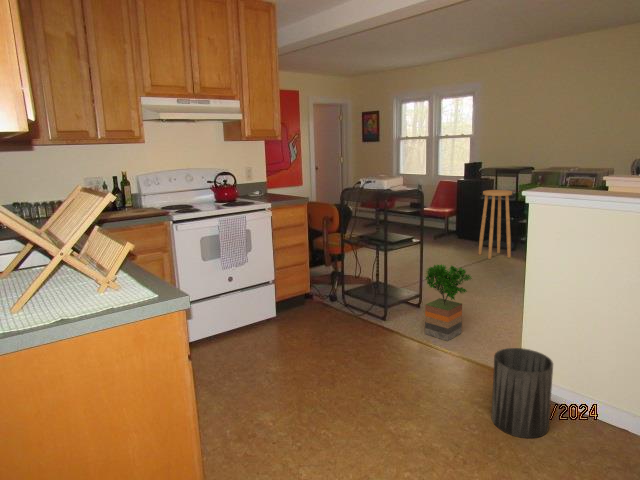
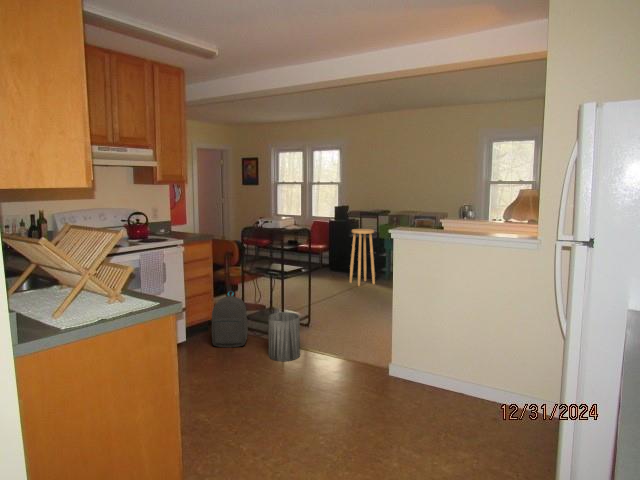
backpack: none [302,263,343,328] -> present [212,291,248,347]
potted tree: present [425,264,472,341] -> none [316,287,353,349]
trash can: present [492,348,553,438] -> present [268,312,300,361]

